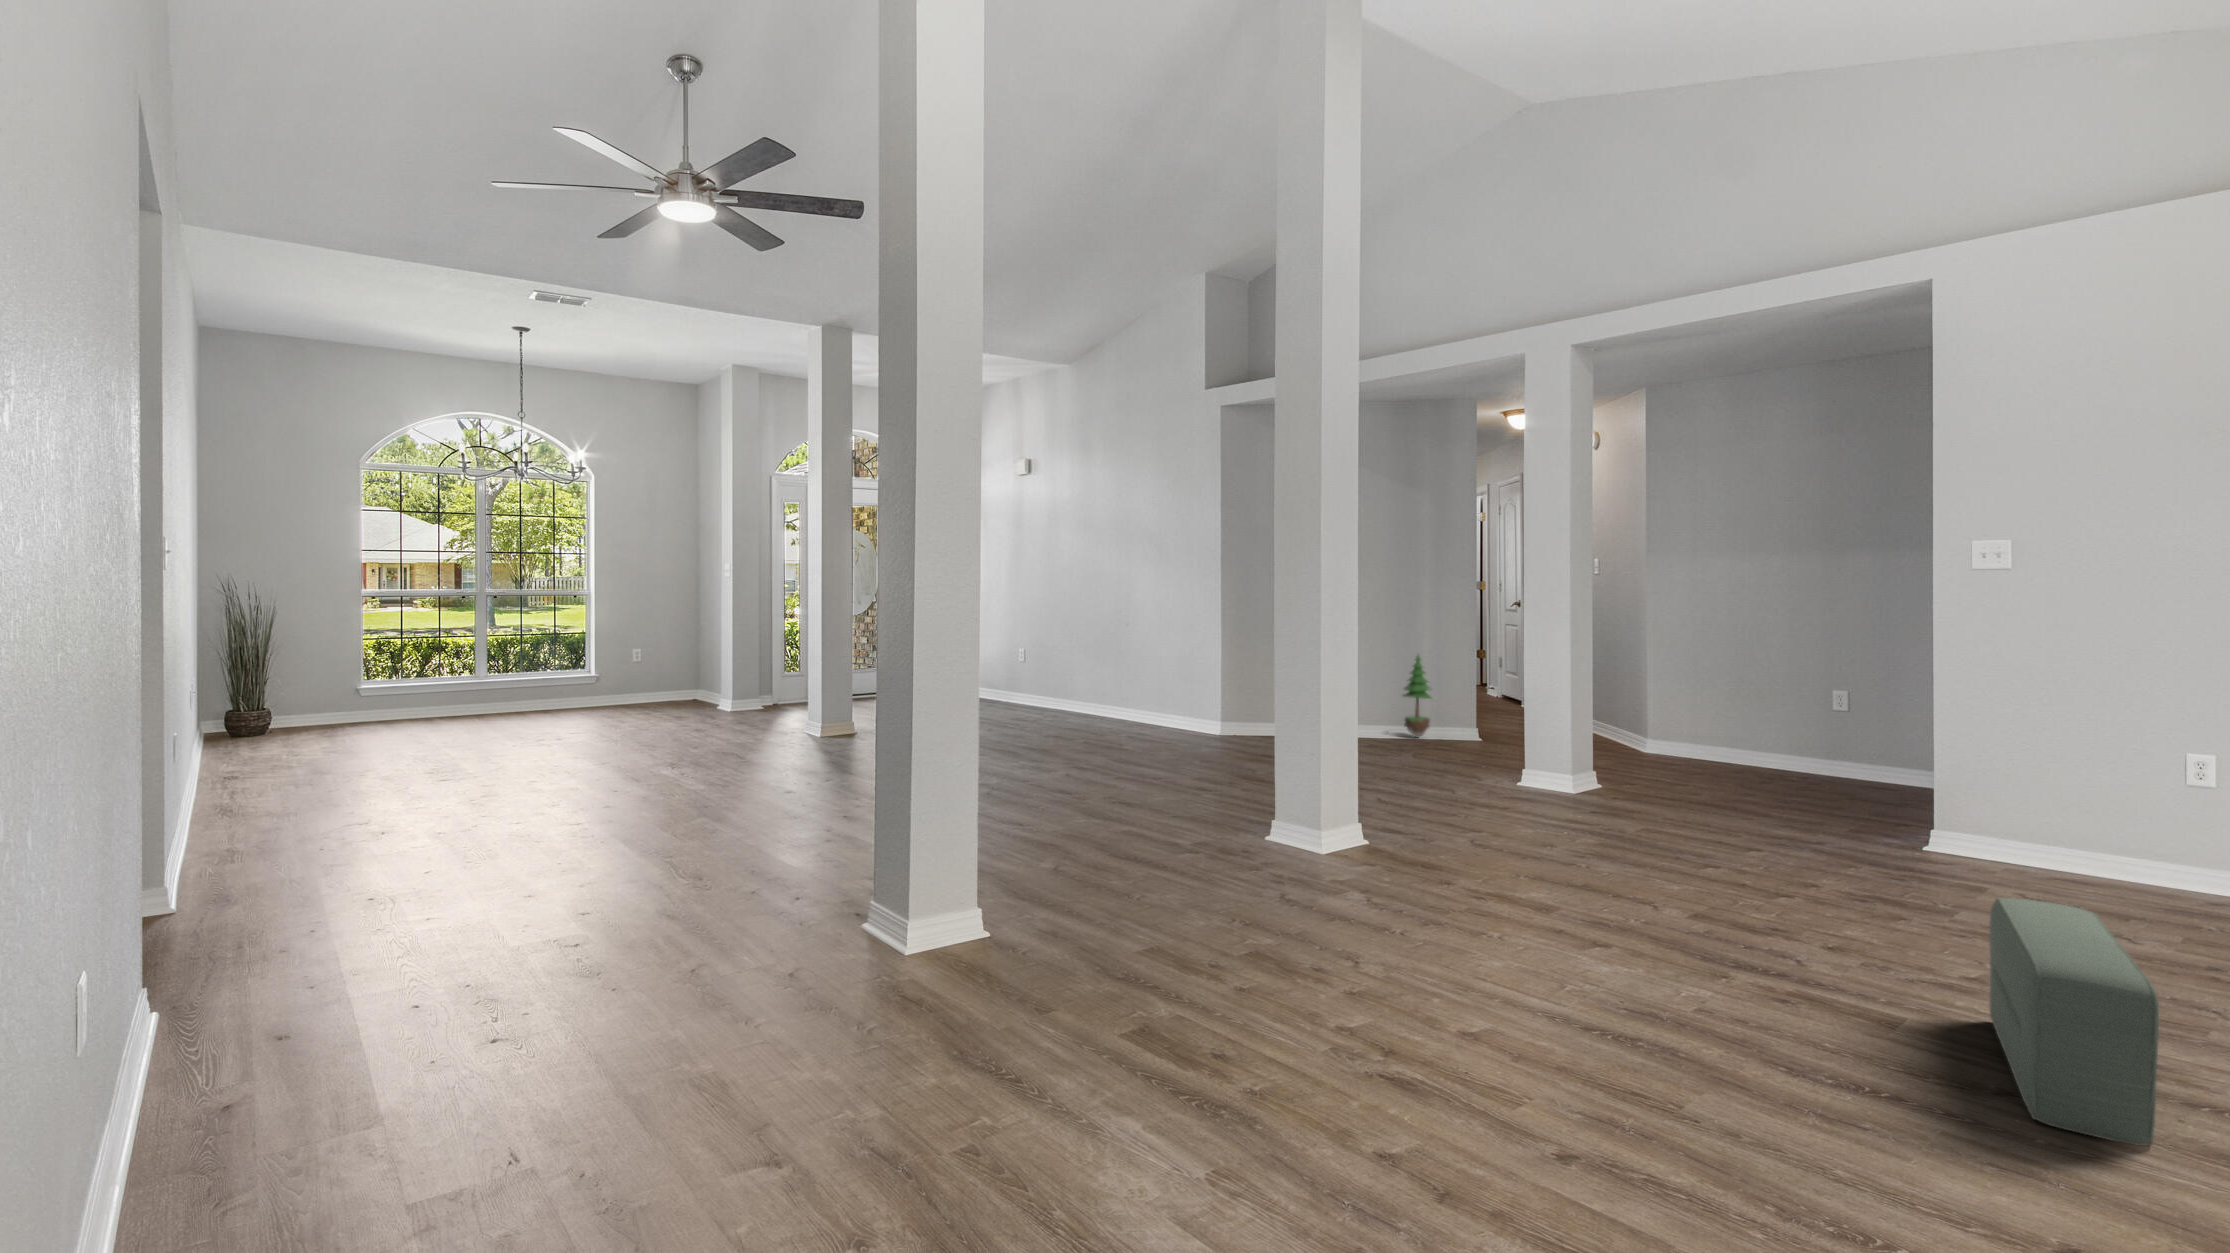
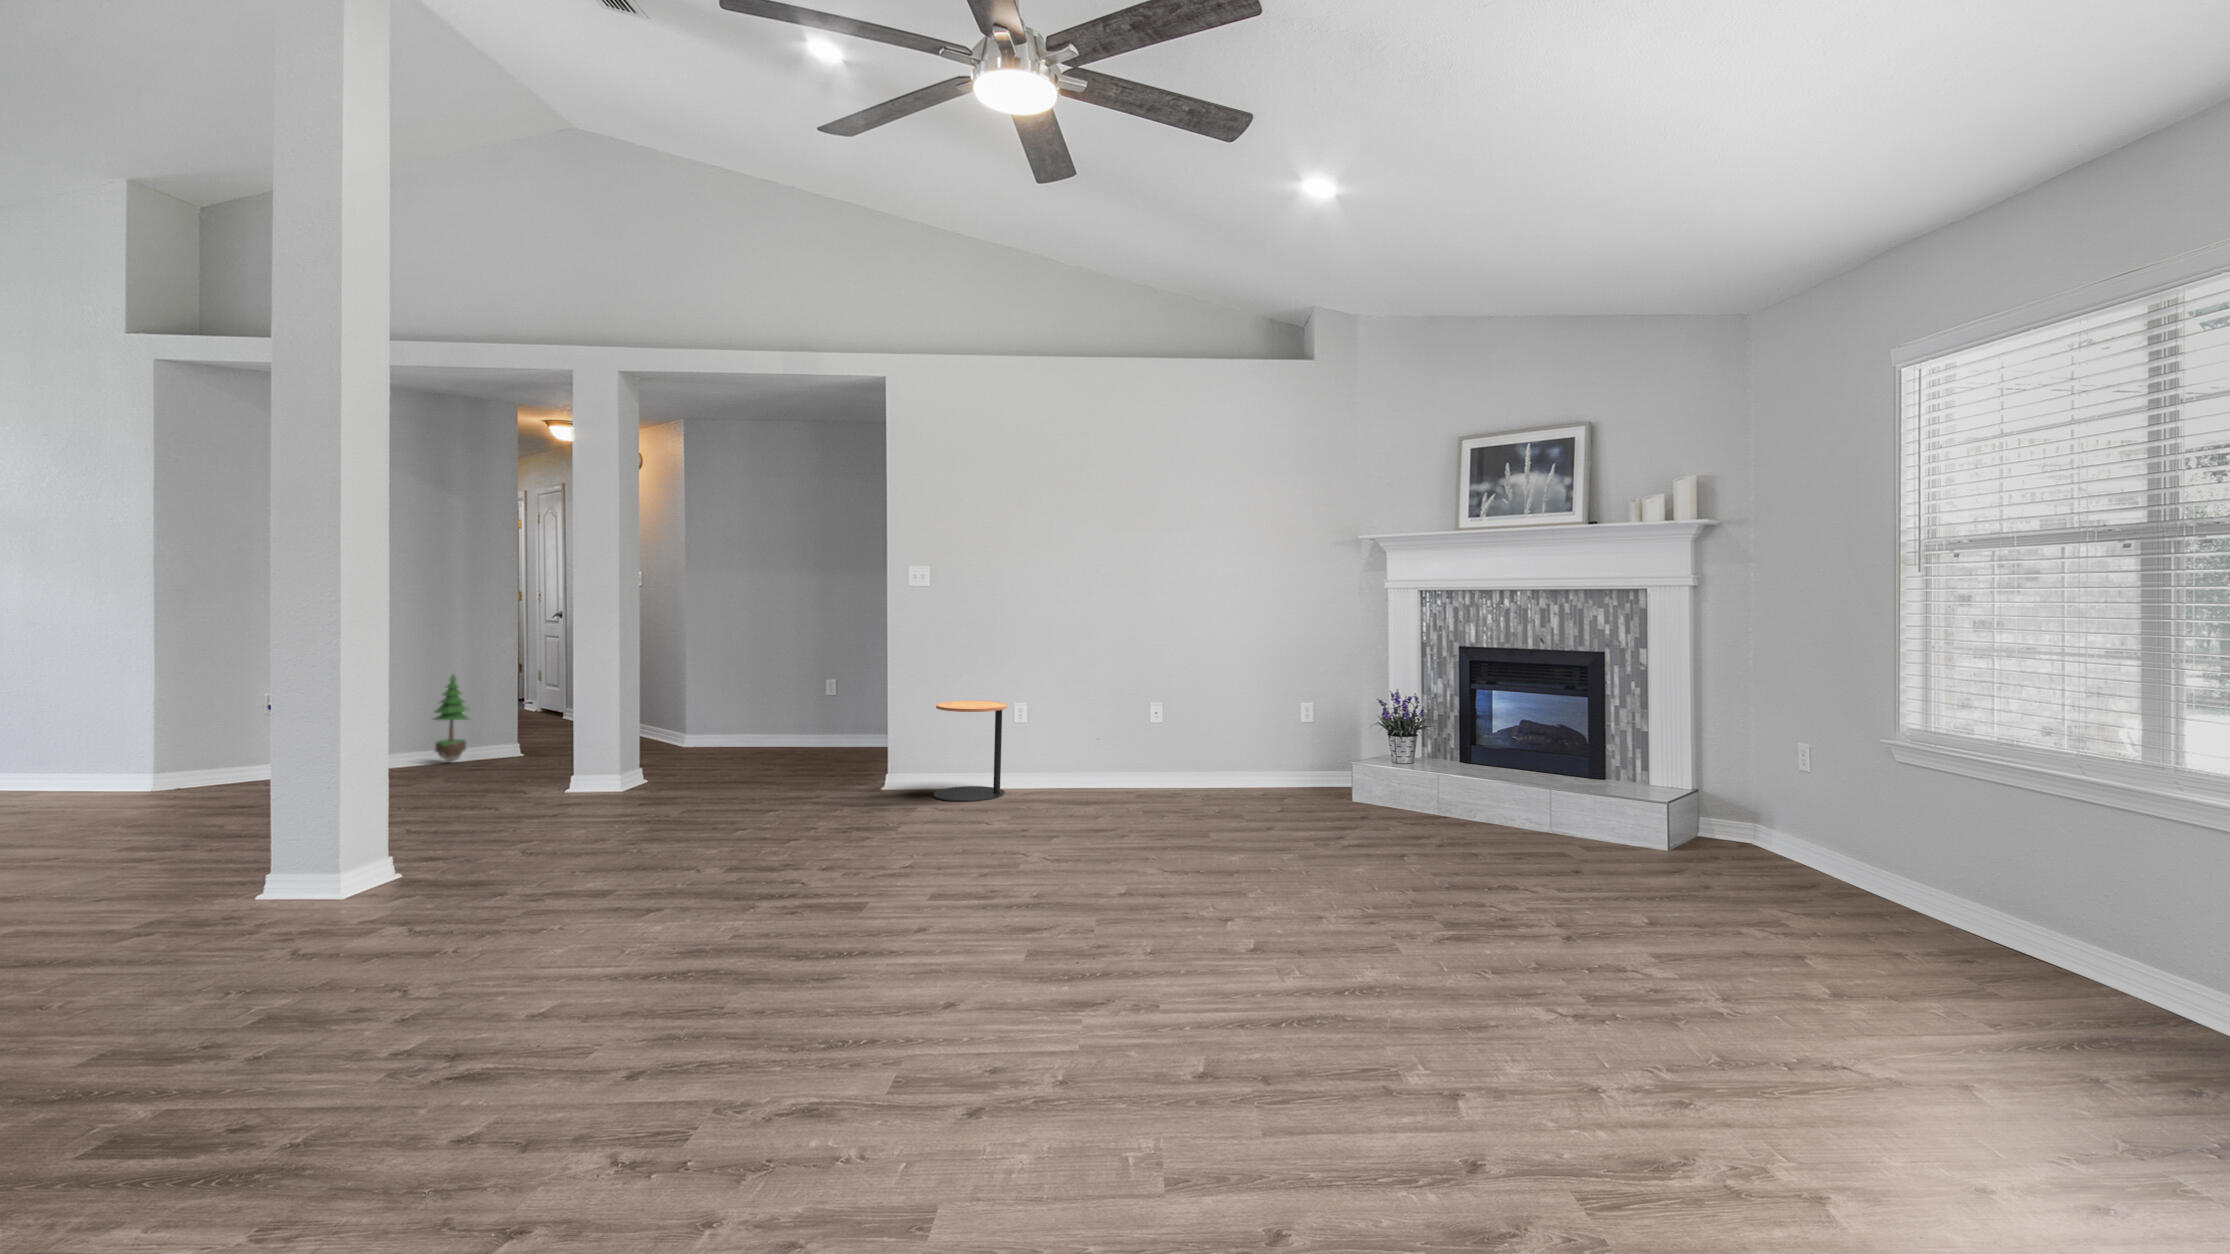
side table: none [2019,739,2174,904] -> present [934,701,1007,802]
pouf: present [1989,898,2159,1146] -> none [916,802,993,940]

